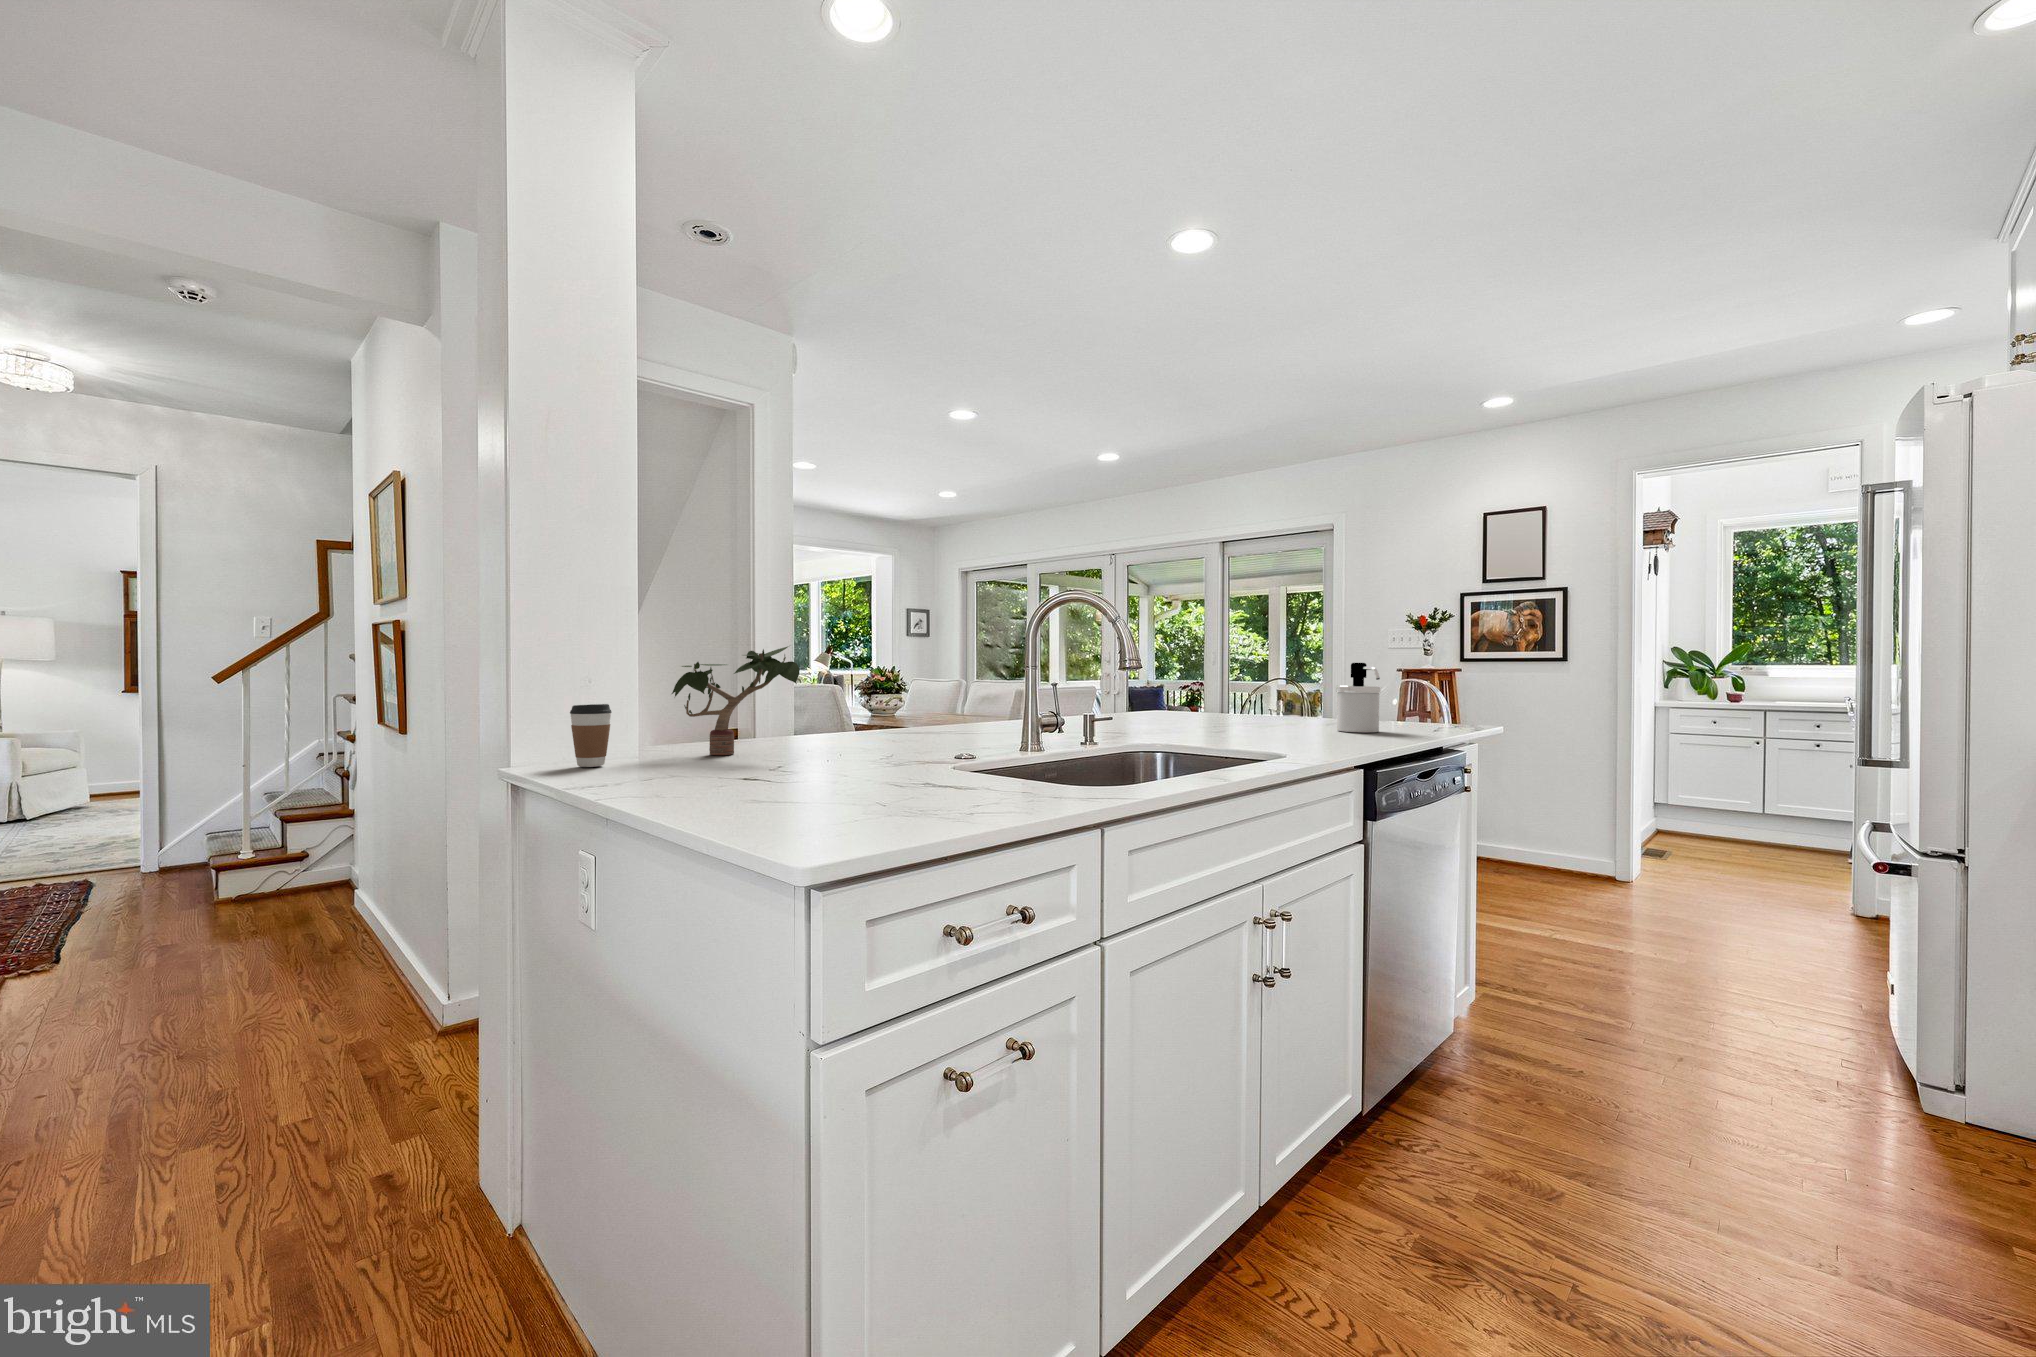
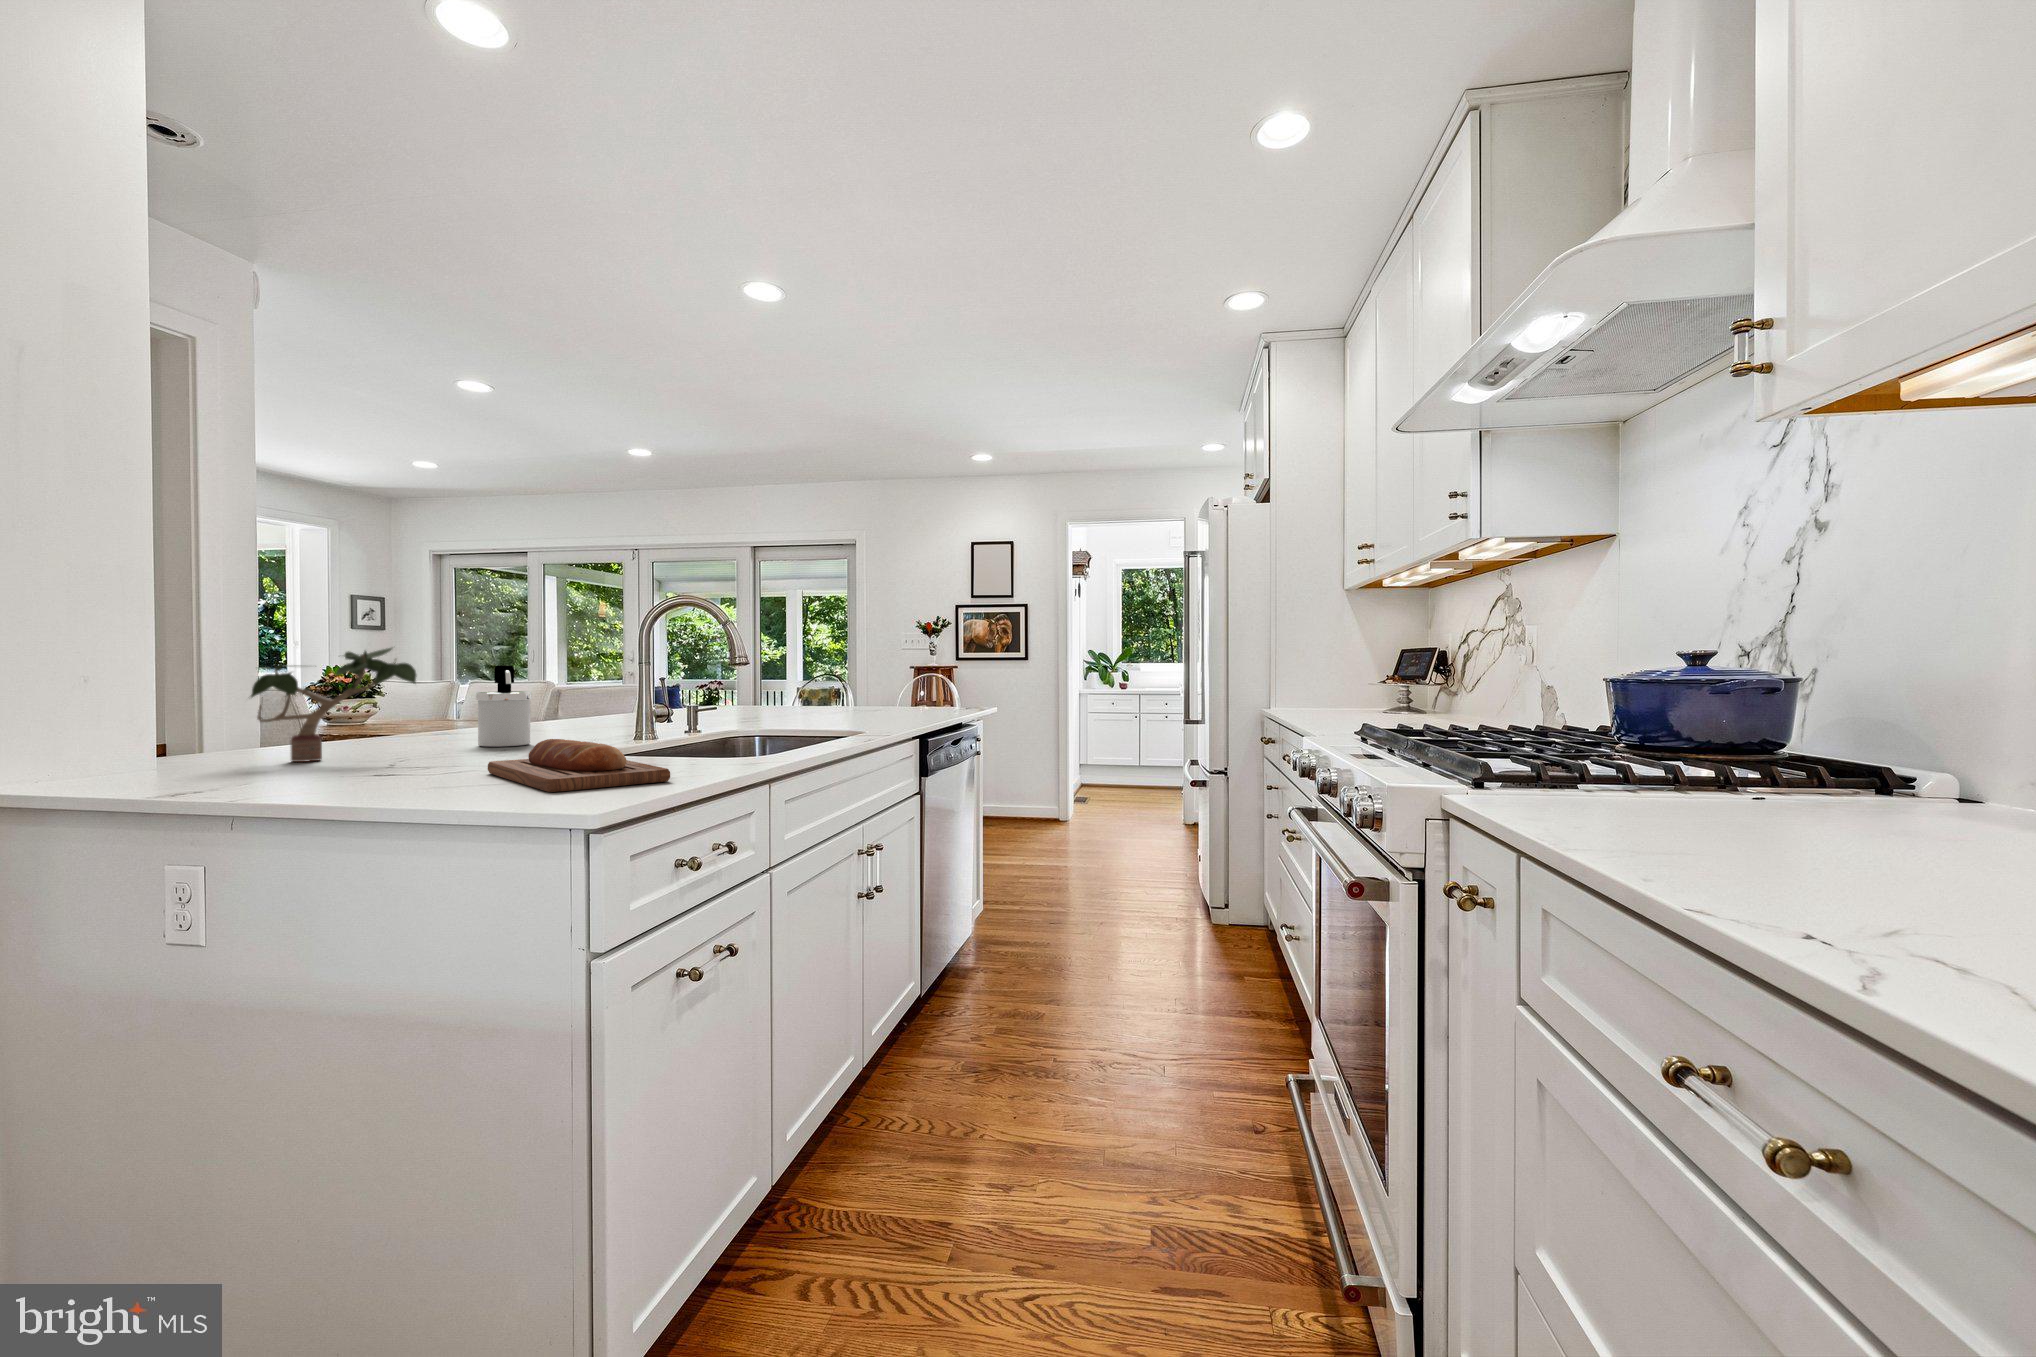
soap dispenser: present [1336,663,1381,733] -> present [476,665,532,747]
coffee cup: present [570,704,612,767] -> none [132,709,190,780]
bread loaf: none [816,749,964,817] -> present [488,739,670,792]

